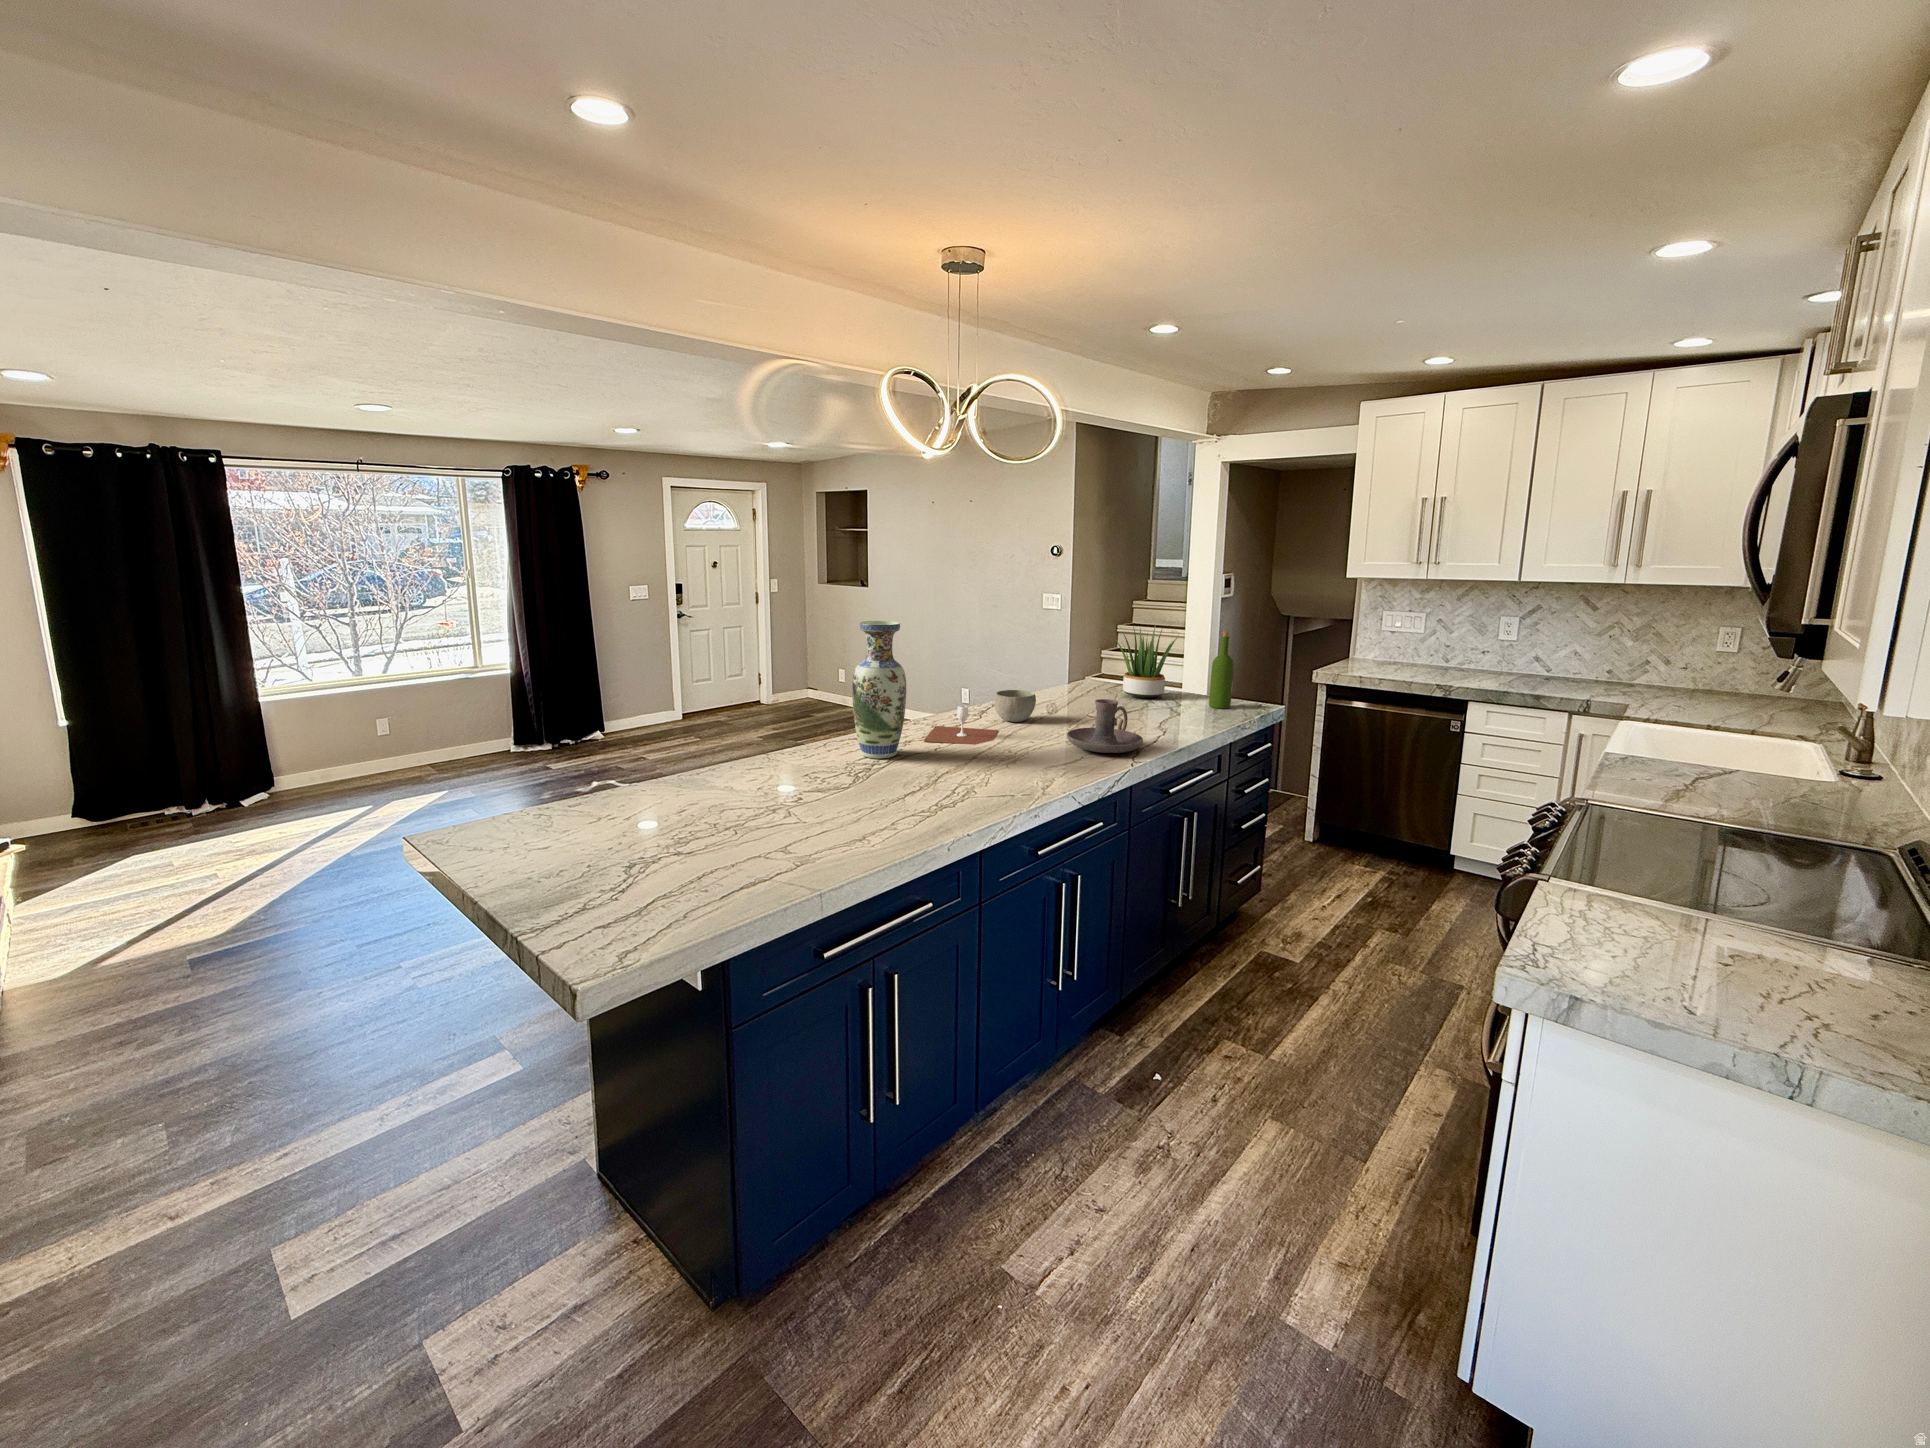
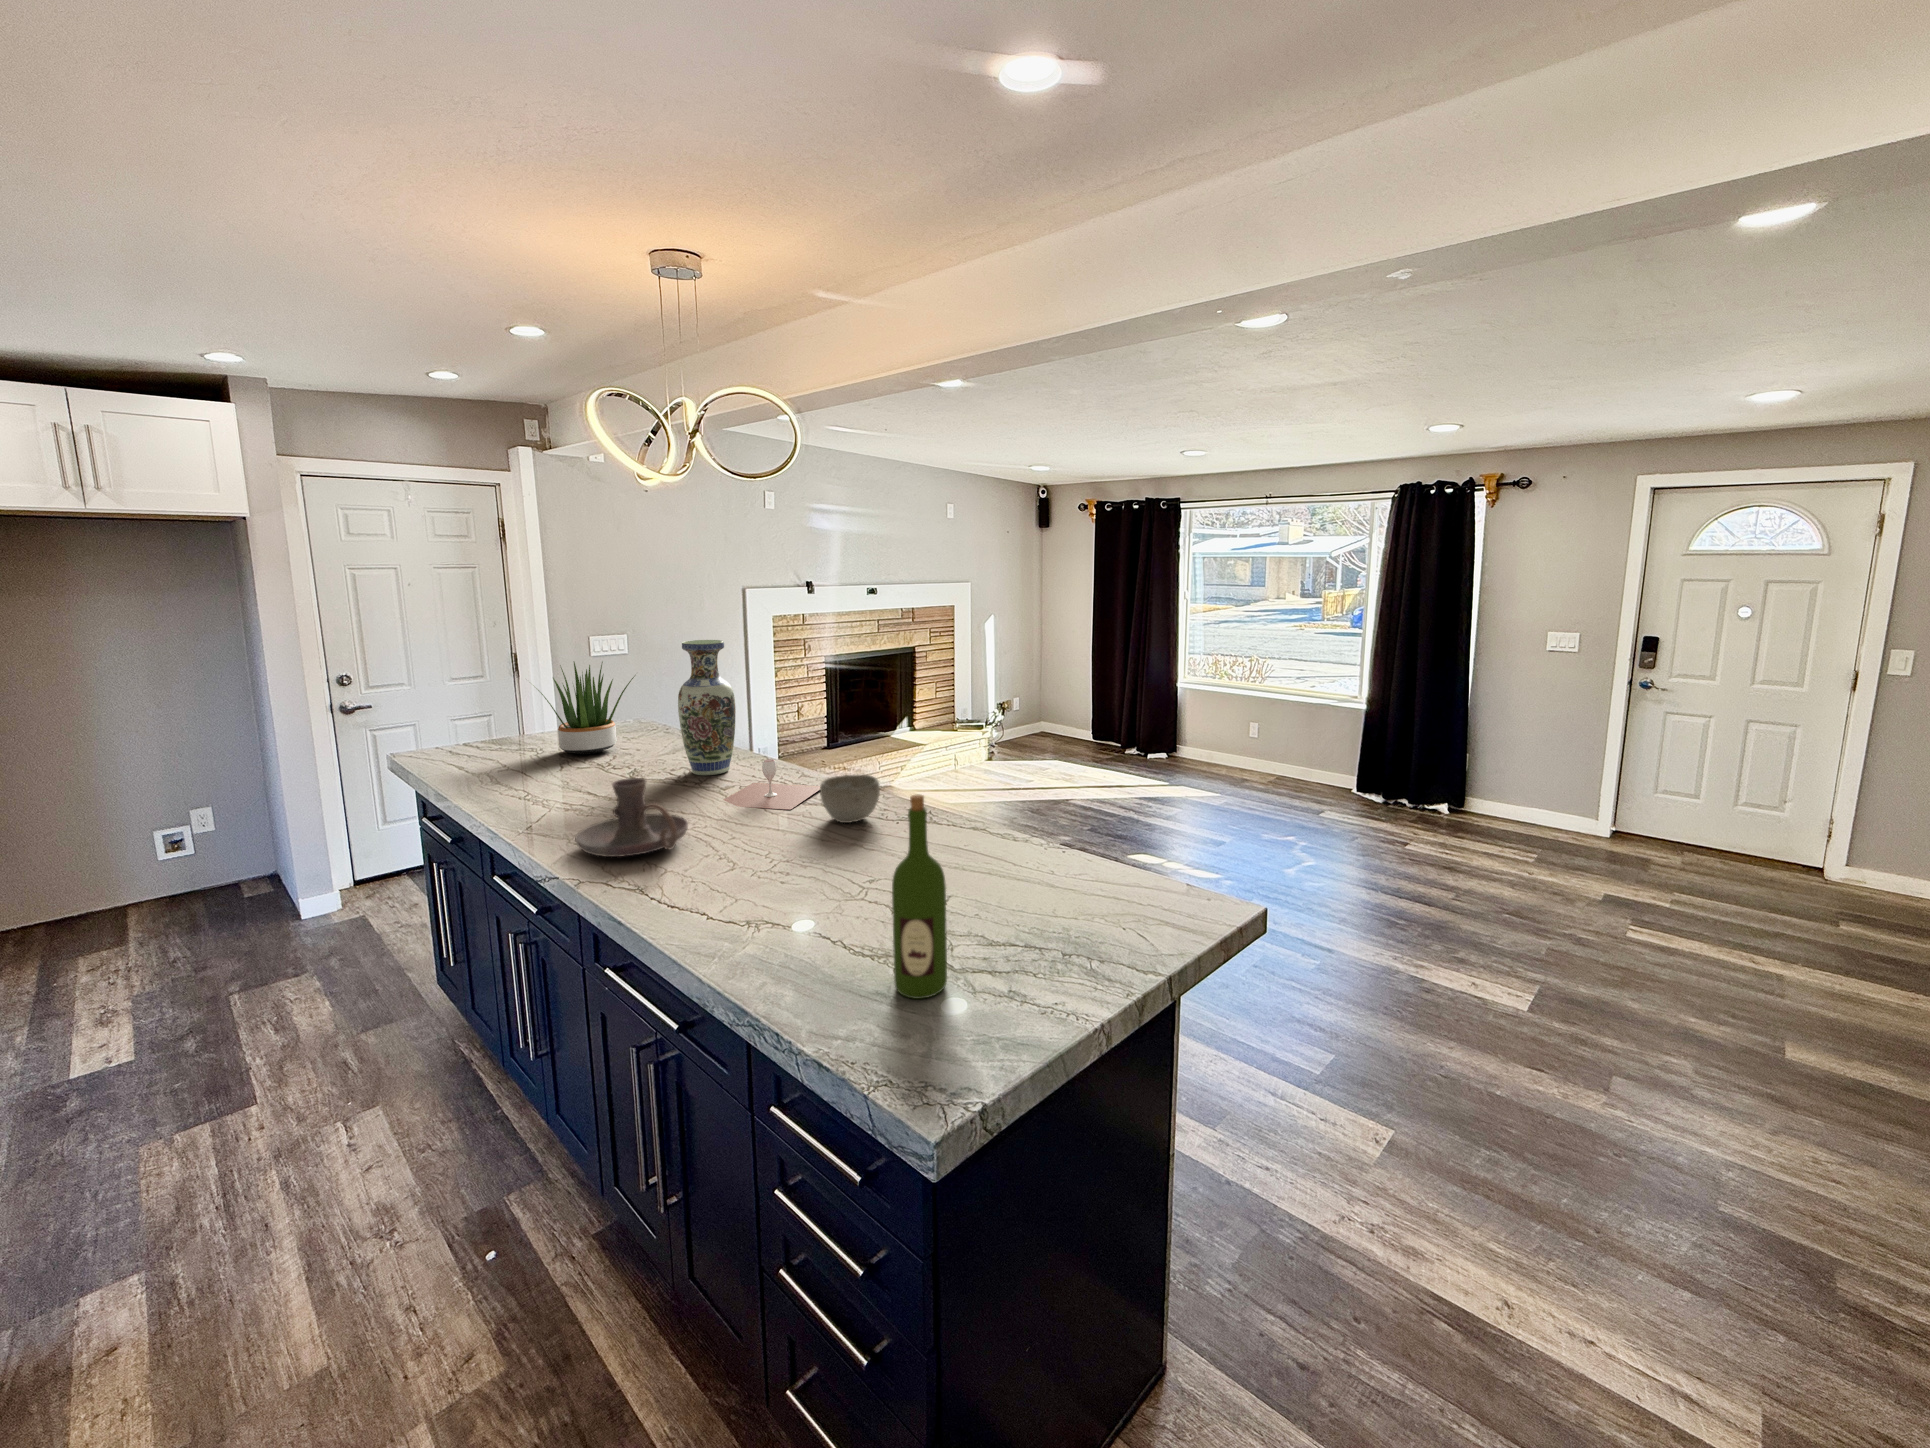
potted plant: present [1116,627,1177,699] -> present [536,662,635,754]

